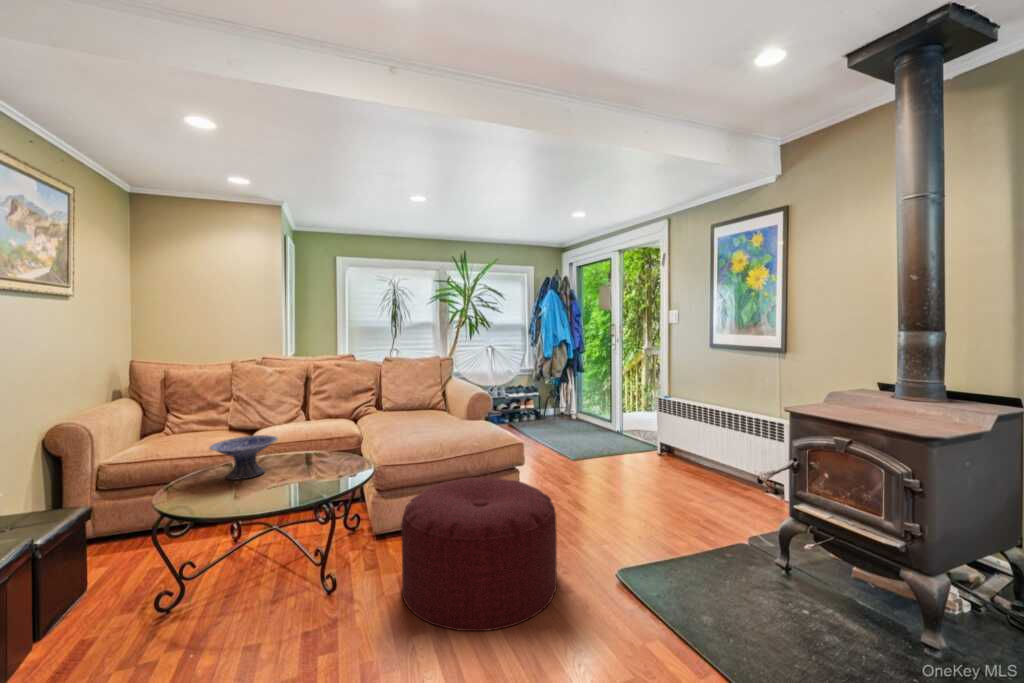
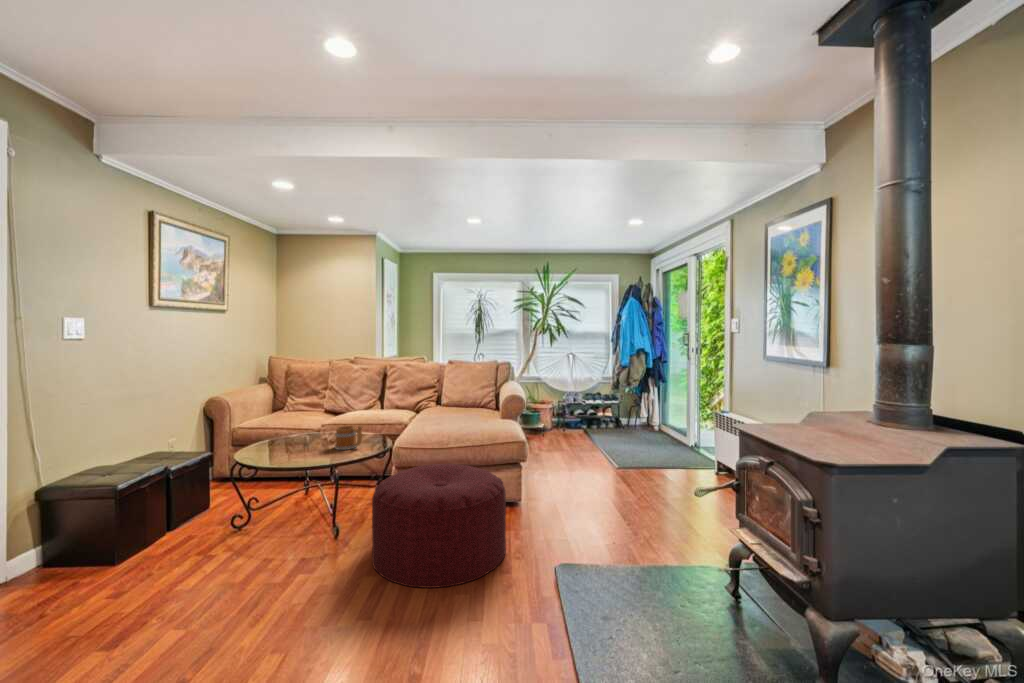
decorative bowl: present [209,435,278,480] -> none [275,415,324,446]
mug: none [304,443,346,478] -> present [335,426,362,450]

